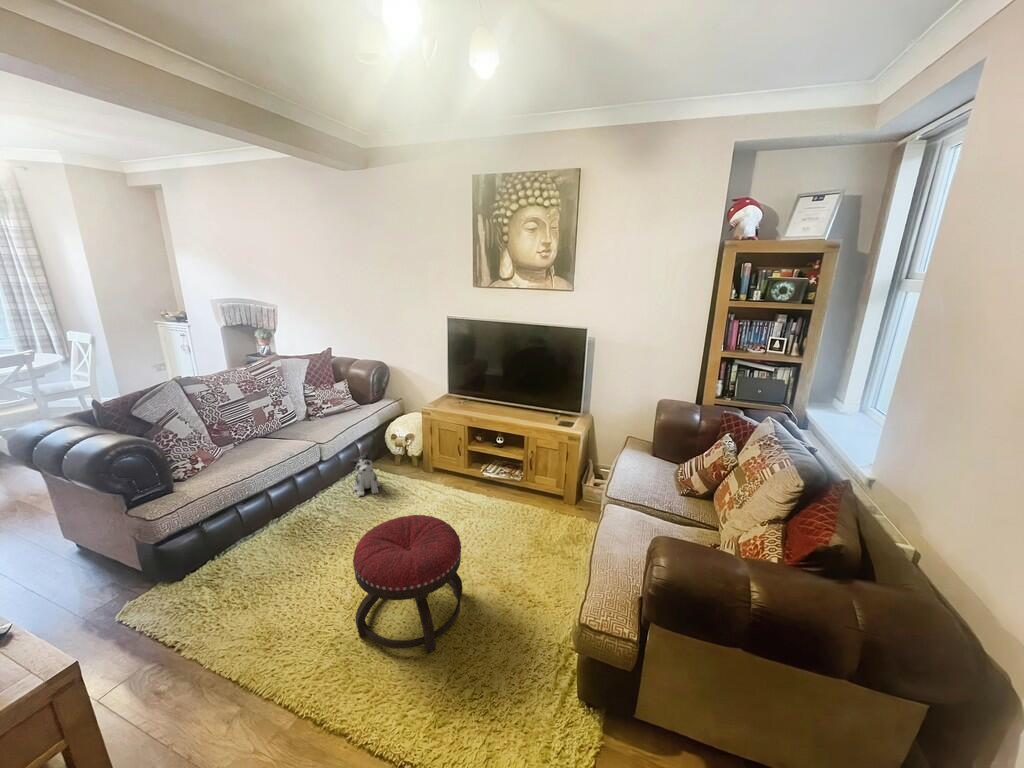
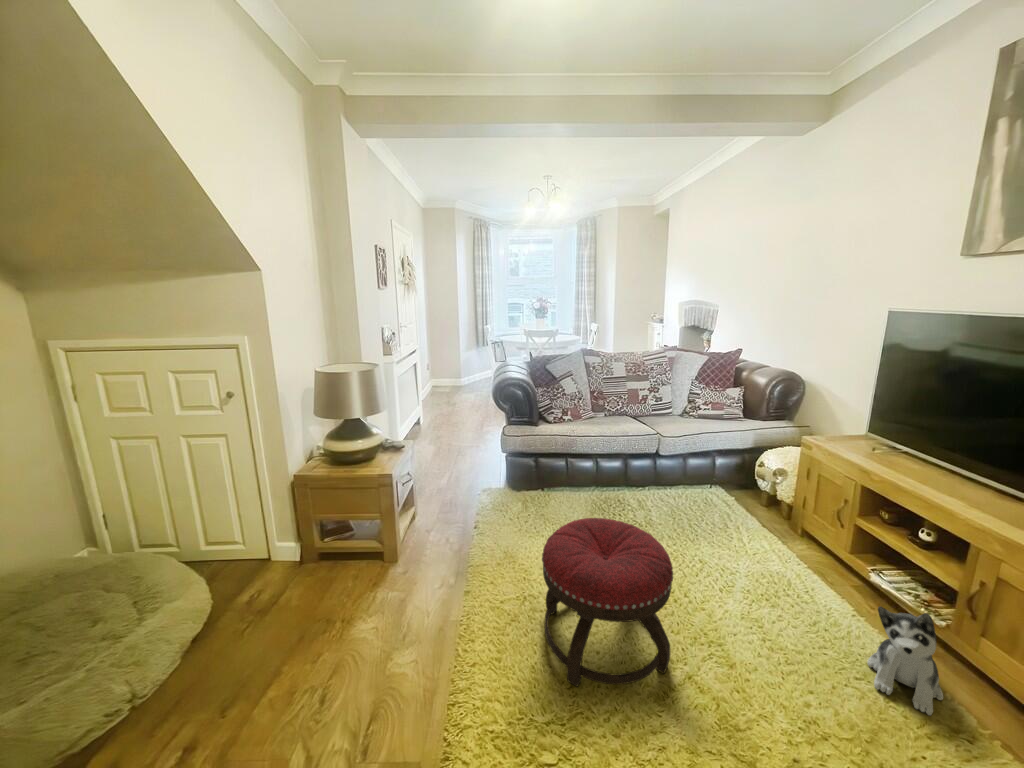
plush toy: present [350,452,380,496] -> present [868,606,943,715]

